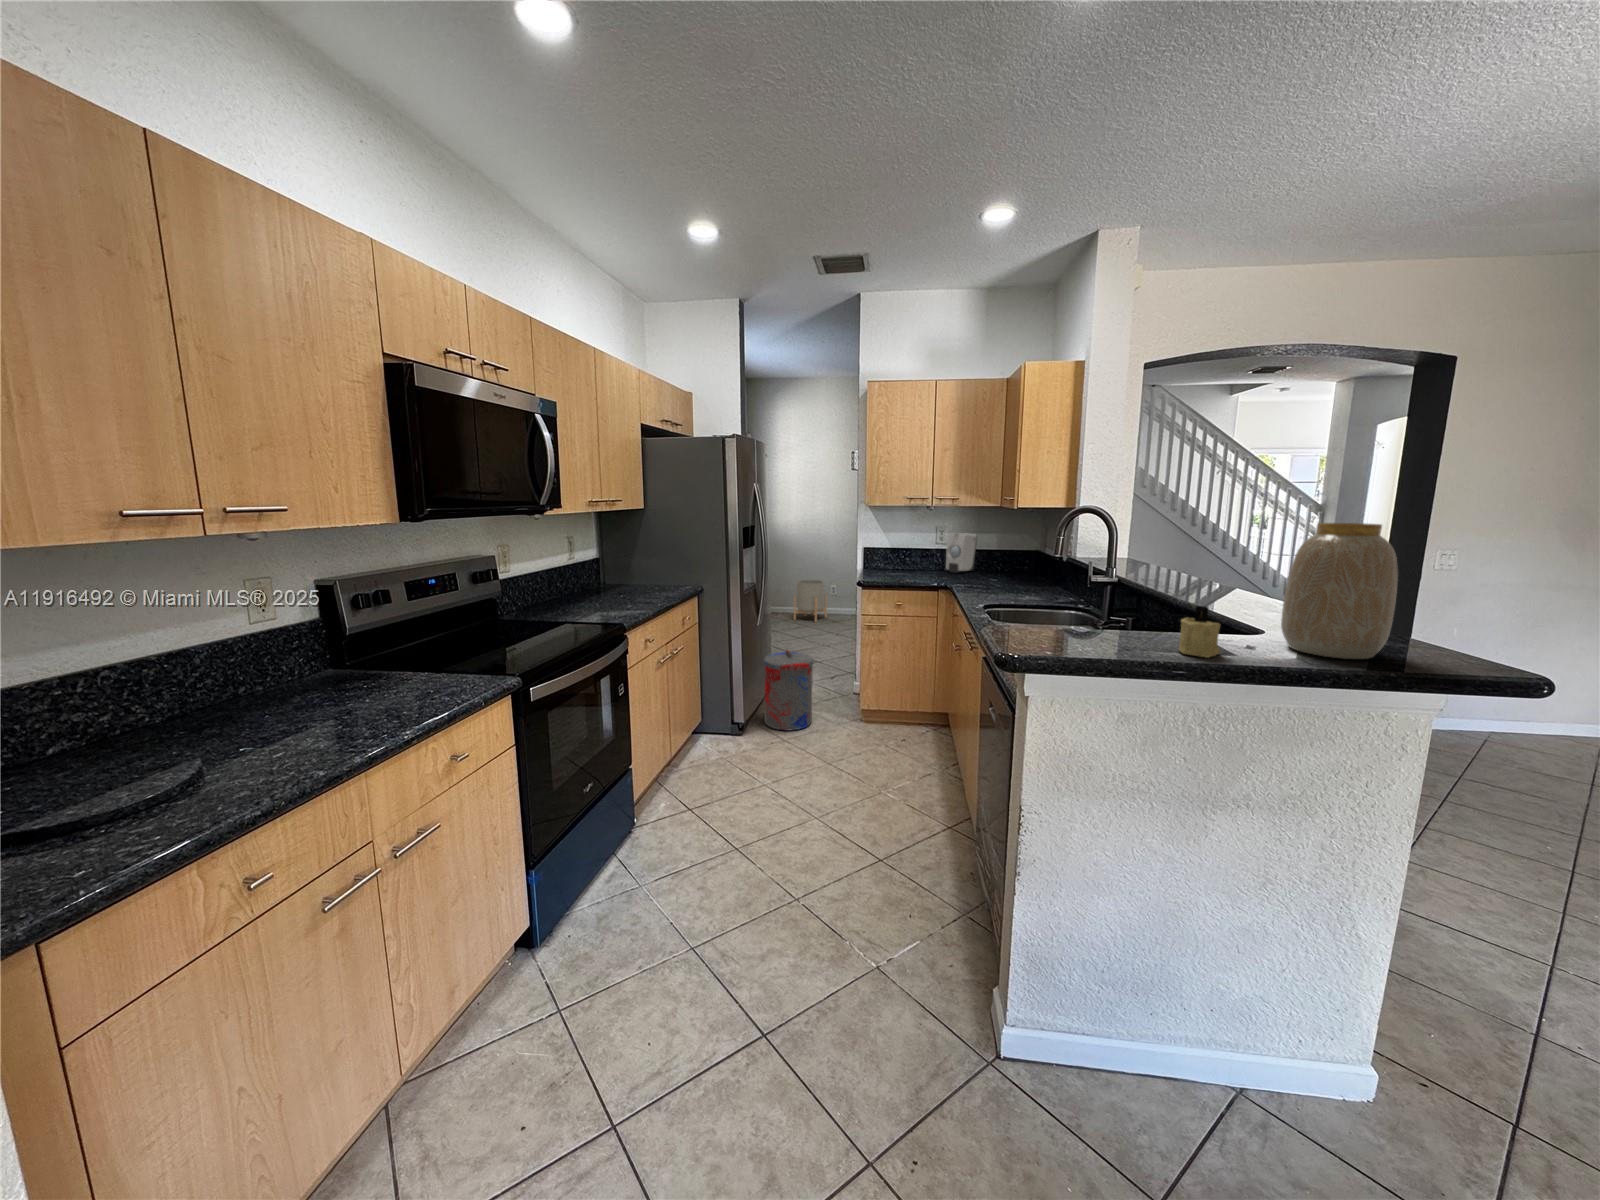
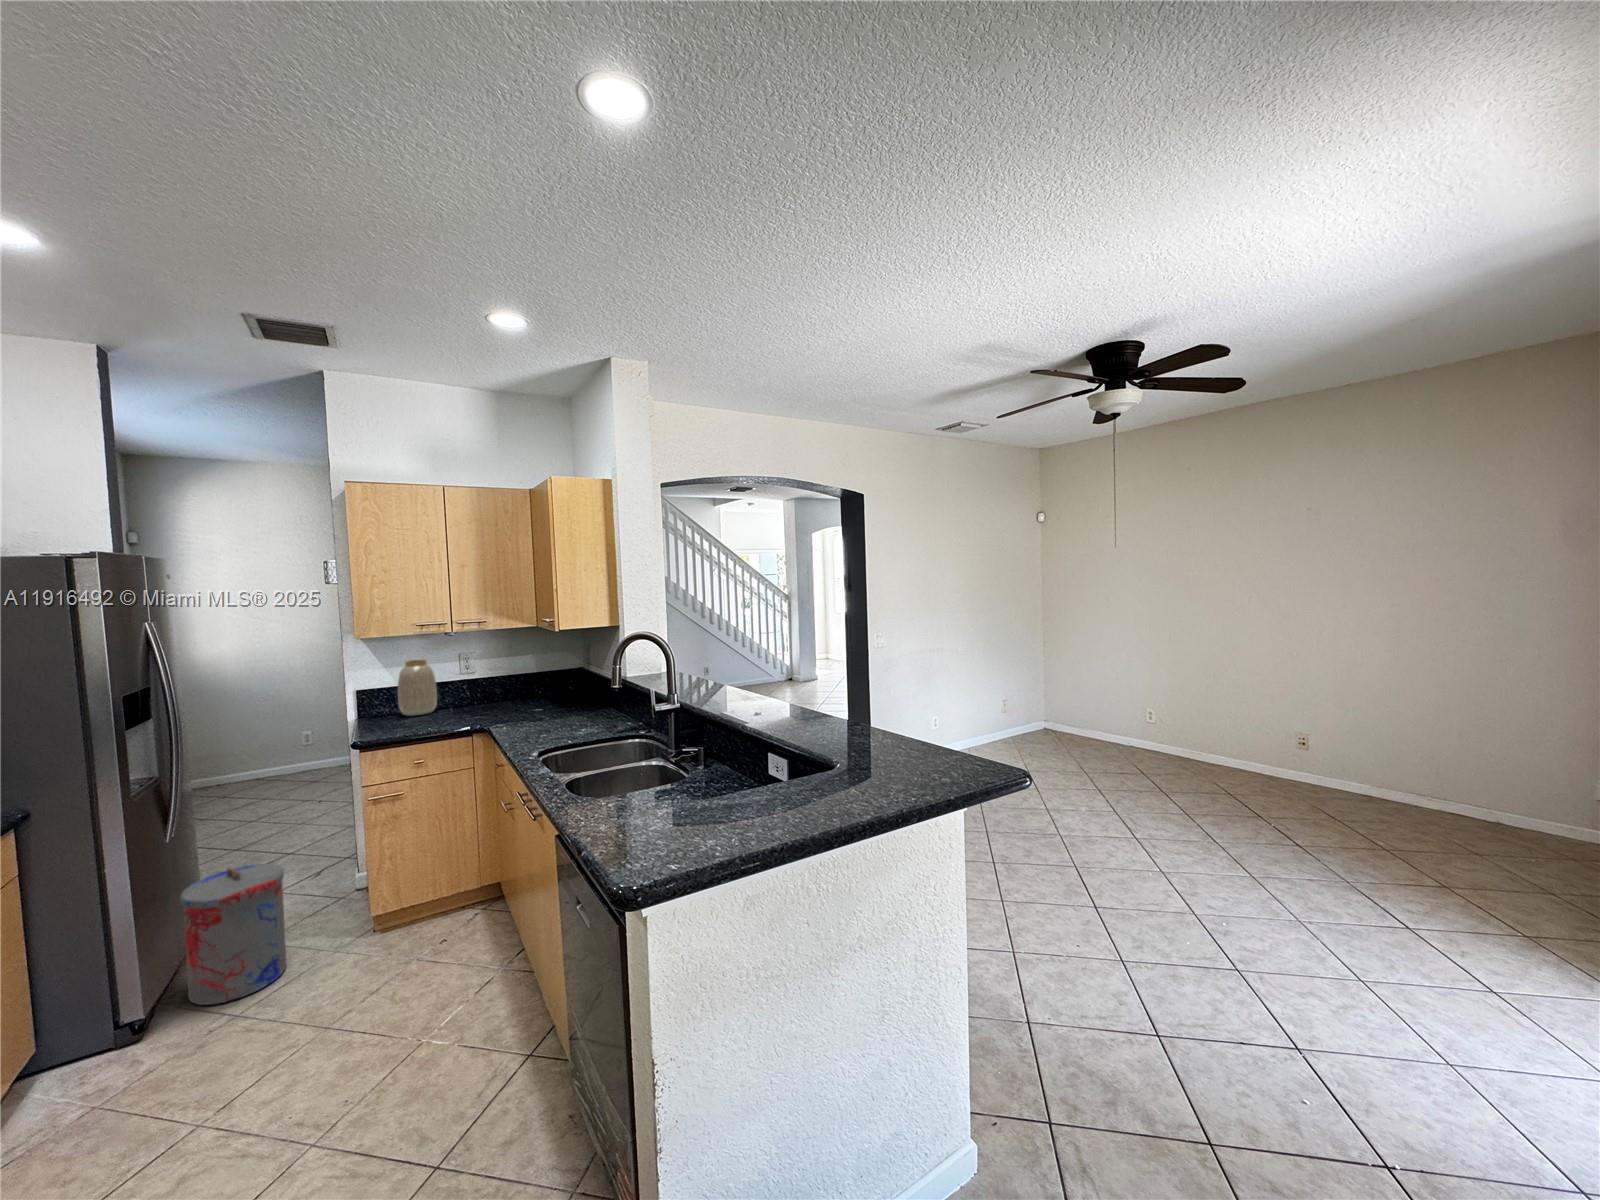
vase: present [1281,523,1398,659] -> present [398,660,437,716]
soap dispenser: present [946,533,977,573] -> none [475,656,511,705]
planter: present [794,580,827,622] -> none [213,727,280,796]
candle: present [1179,606,1220,658] -> none [766,757,798,806]

